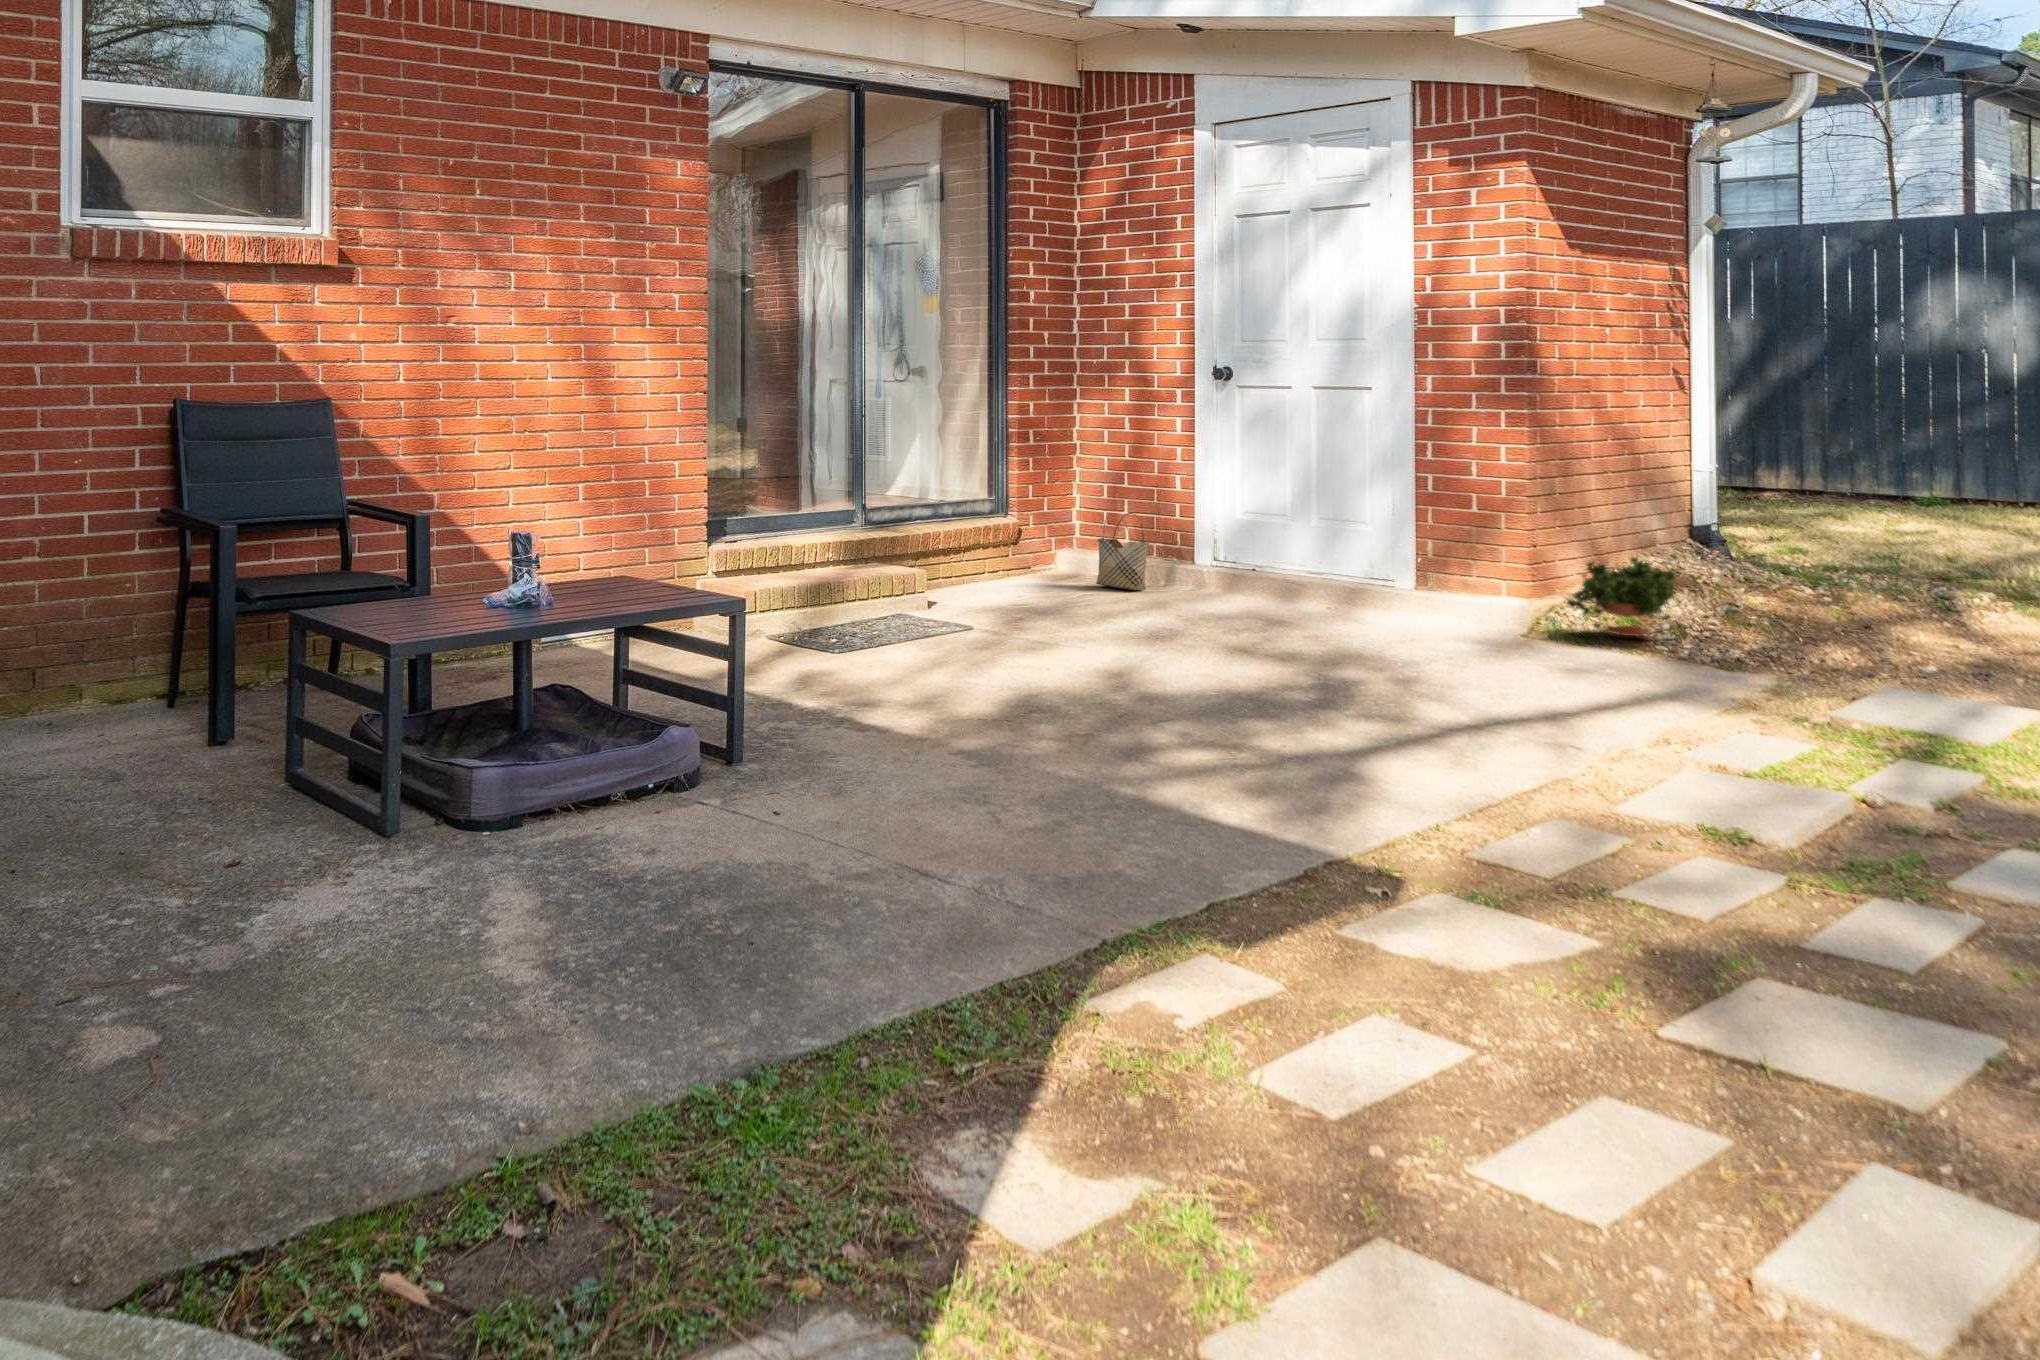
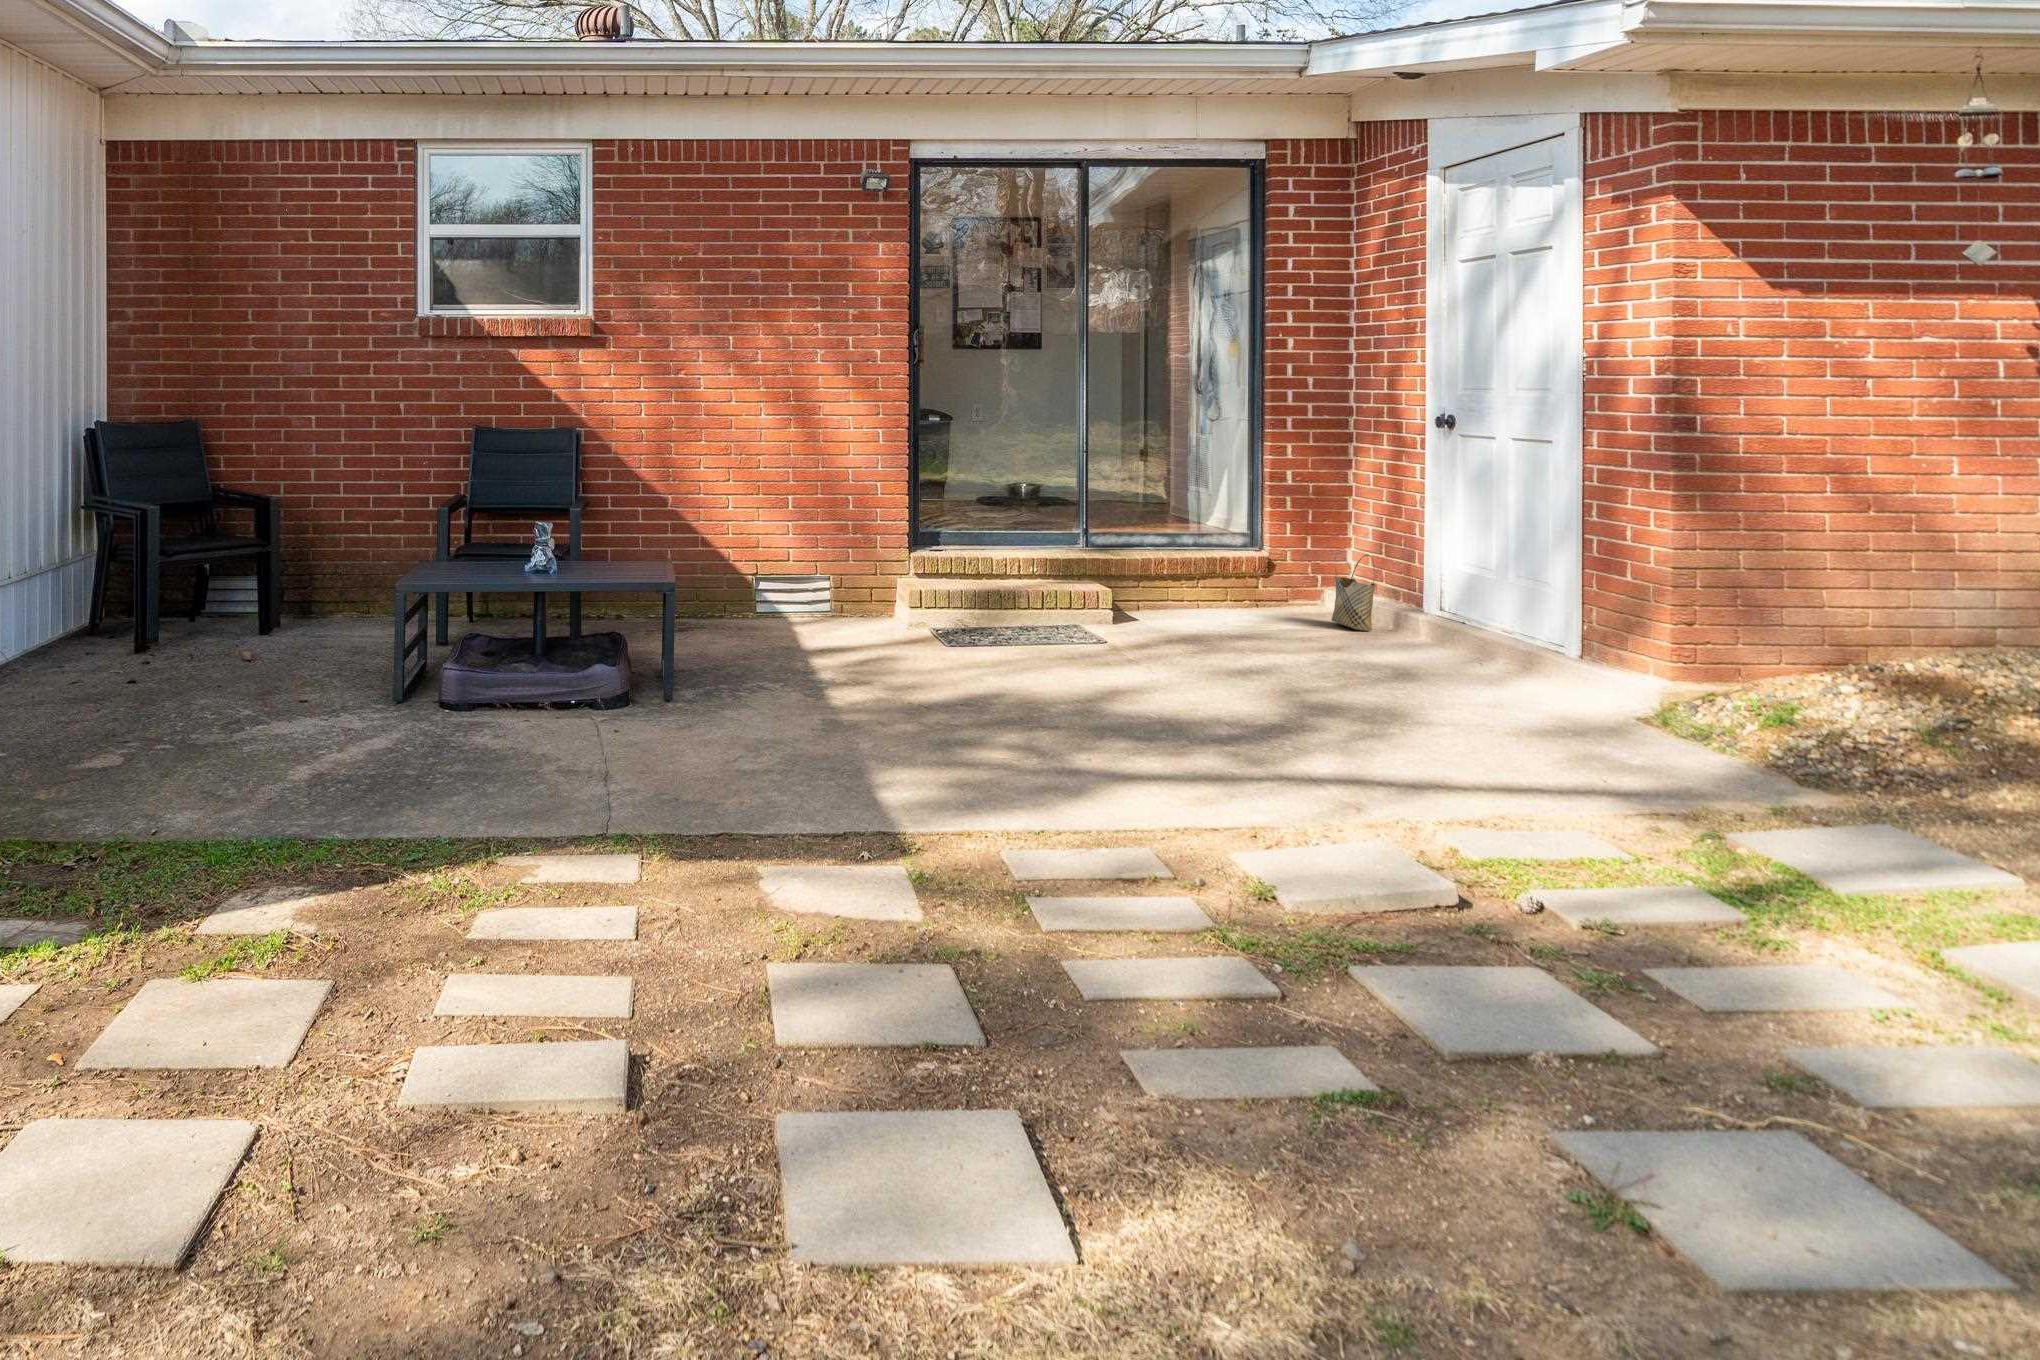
potted plant: present [1564,557,1676,636] -> none [1701,640,1850,741]

